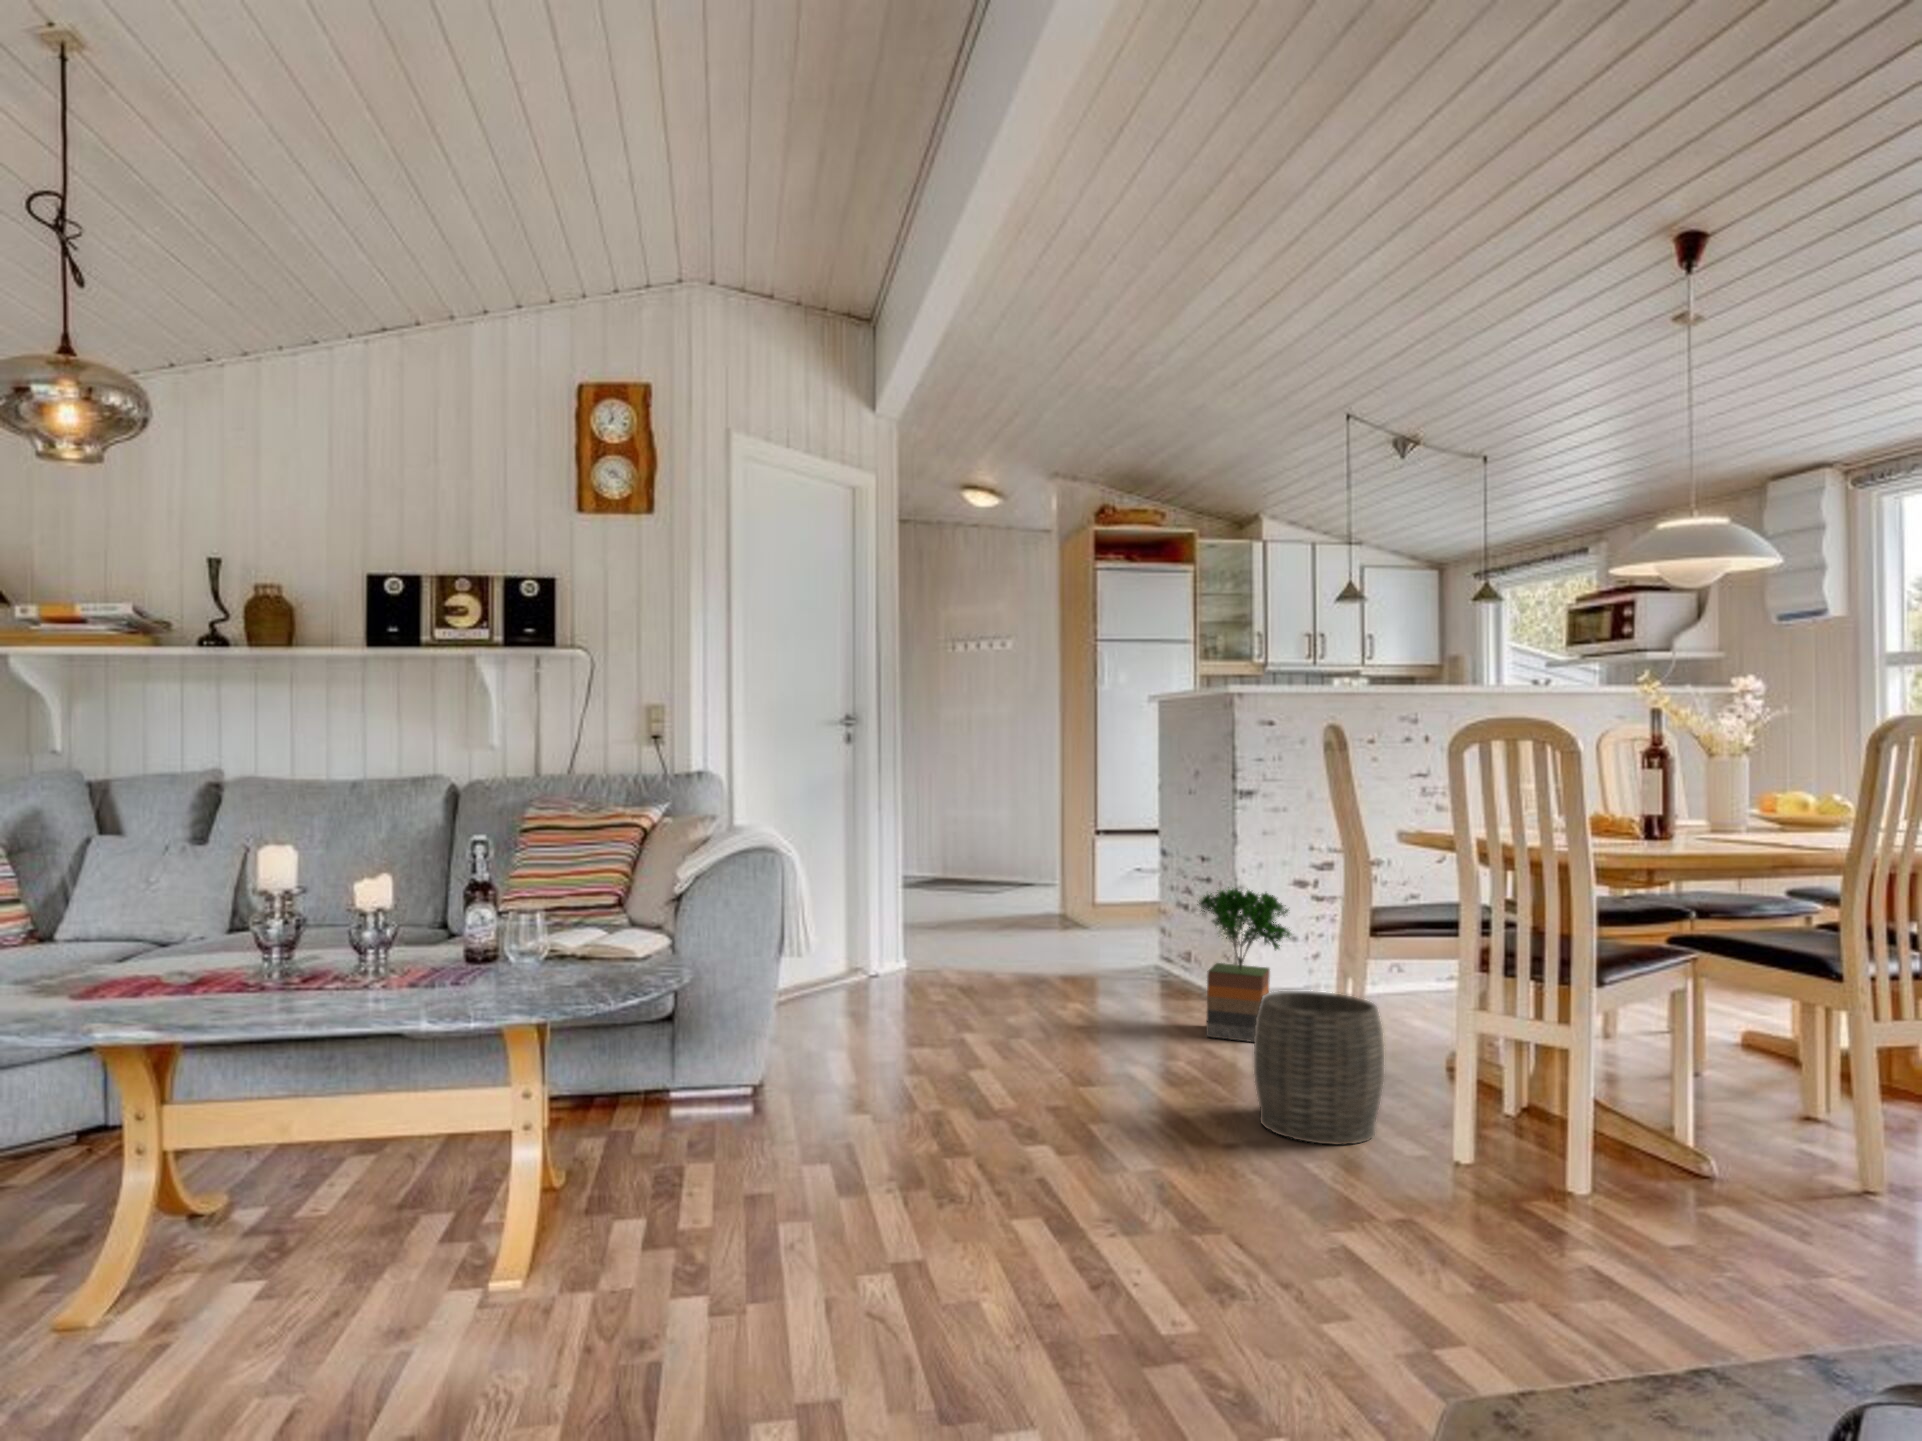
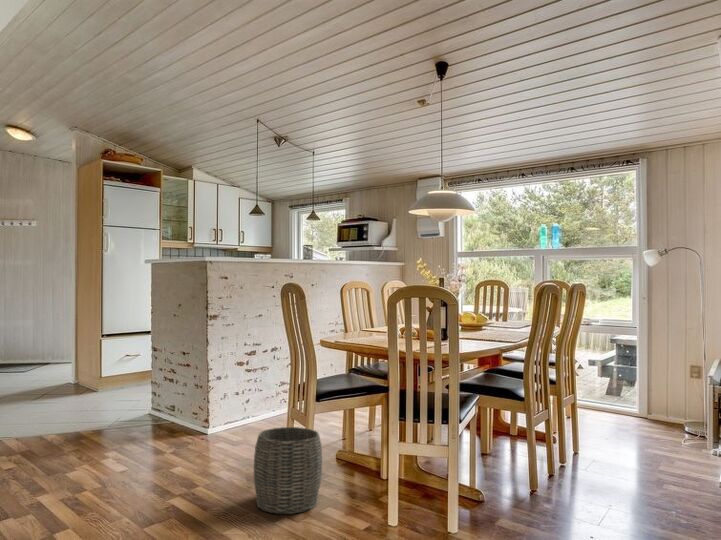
potted tree: present [1197,887,1291,1042] -> none [192,370,249,457]

